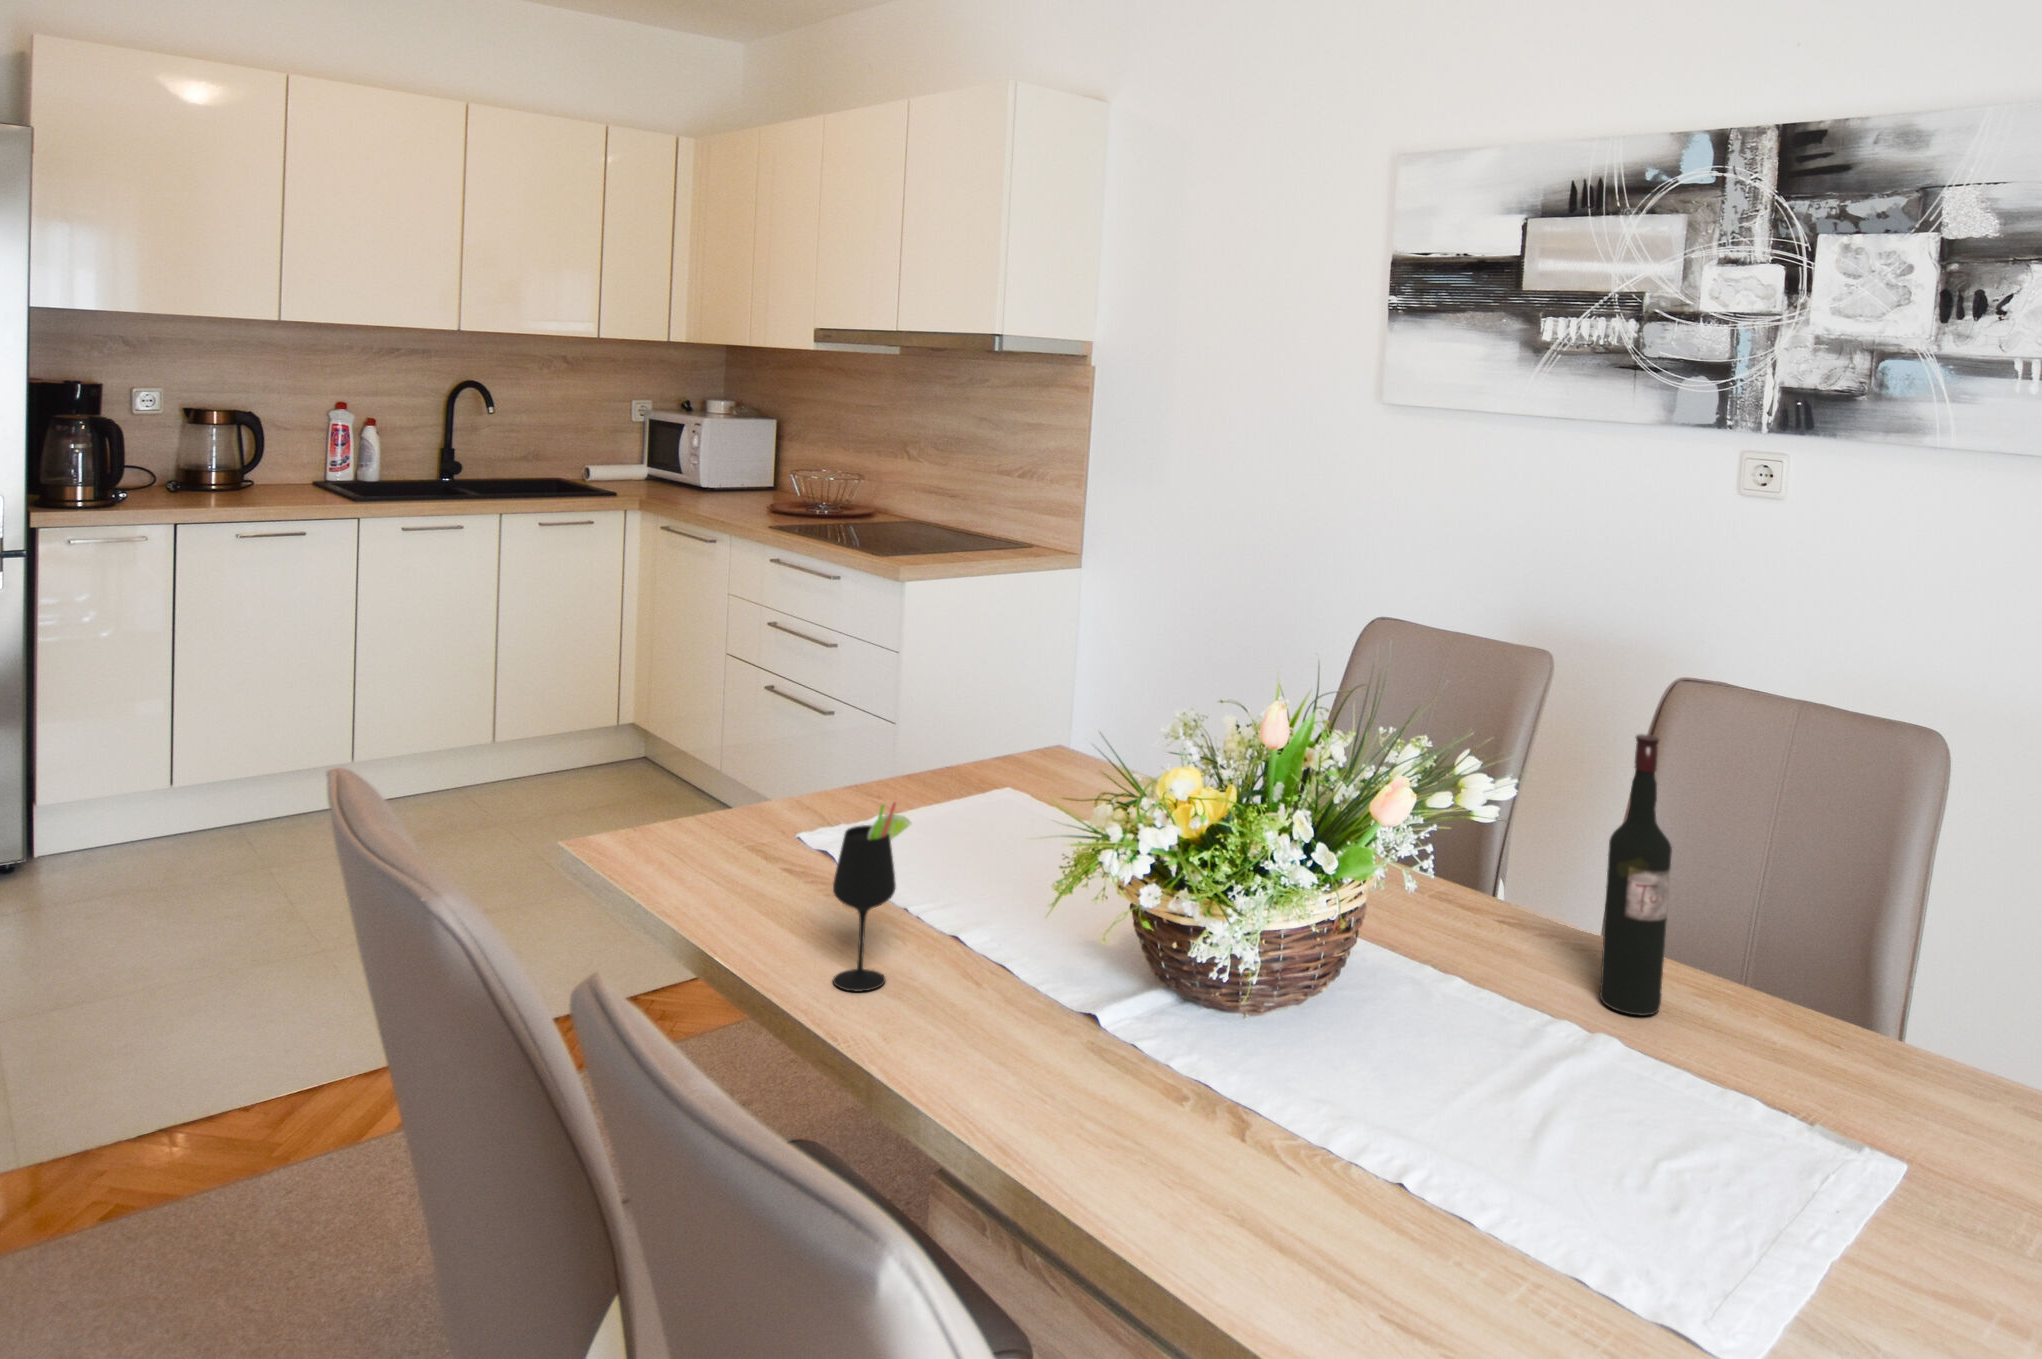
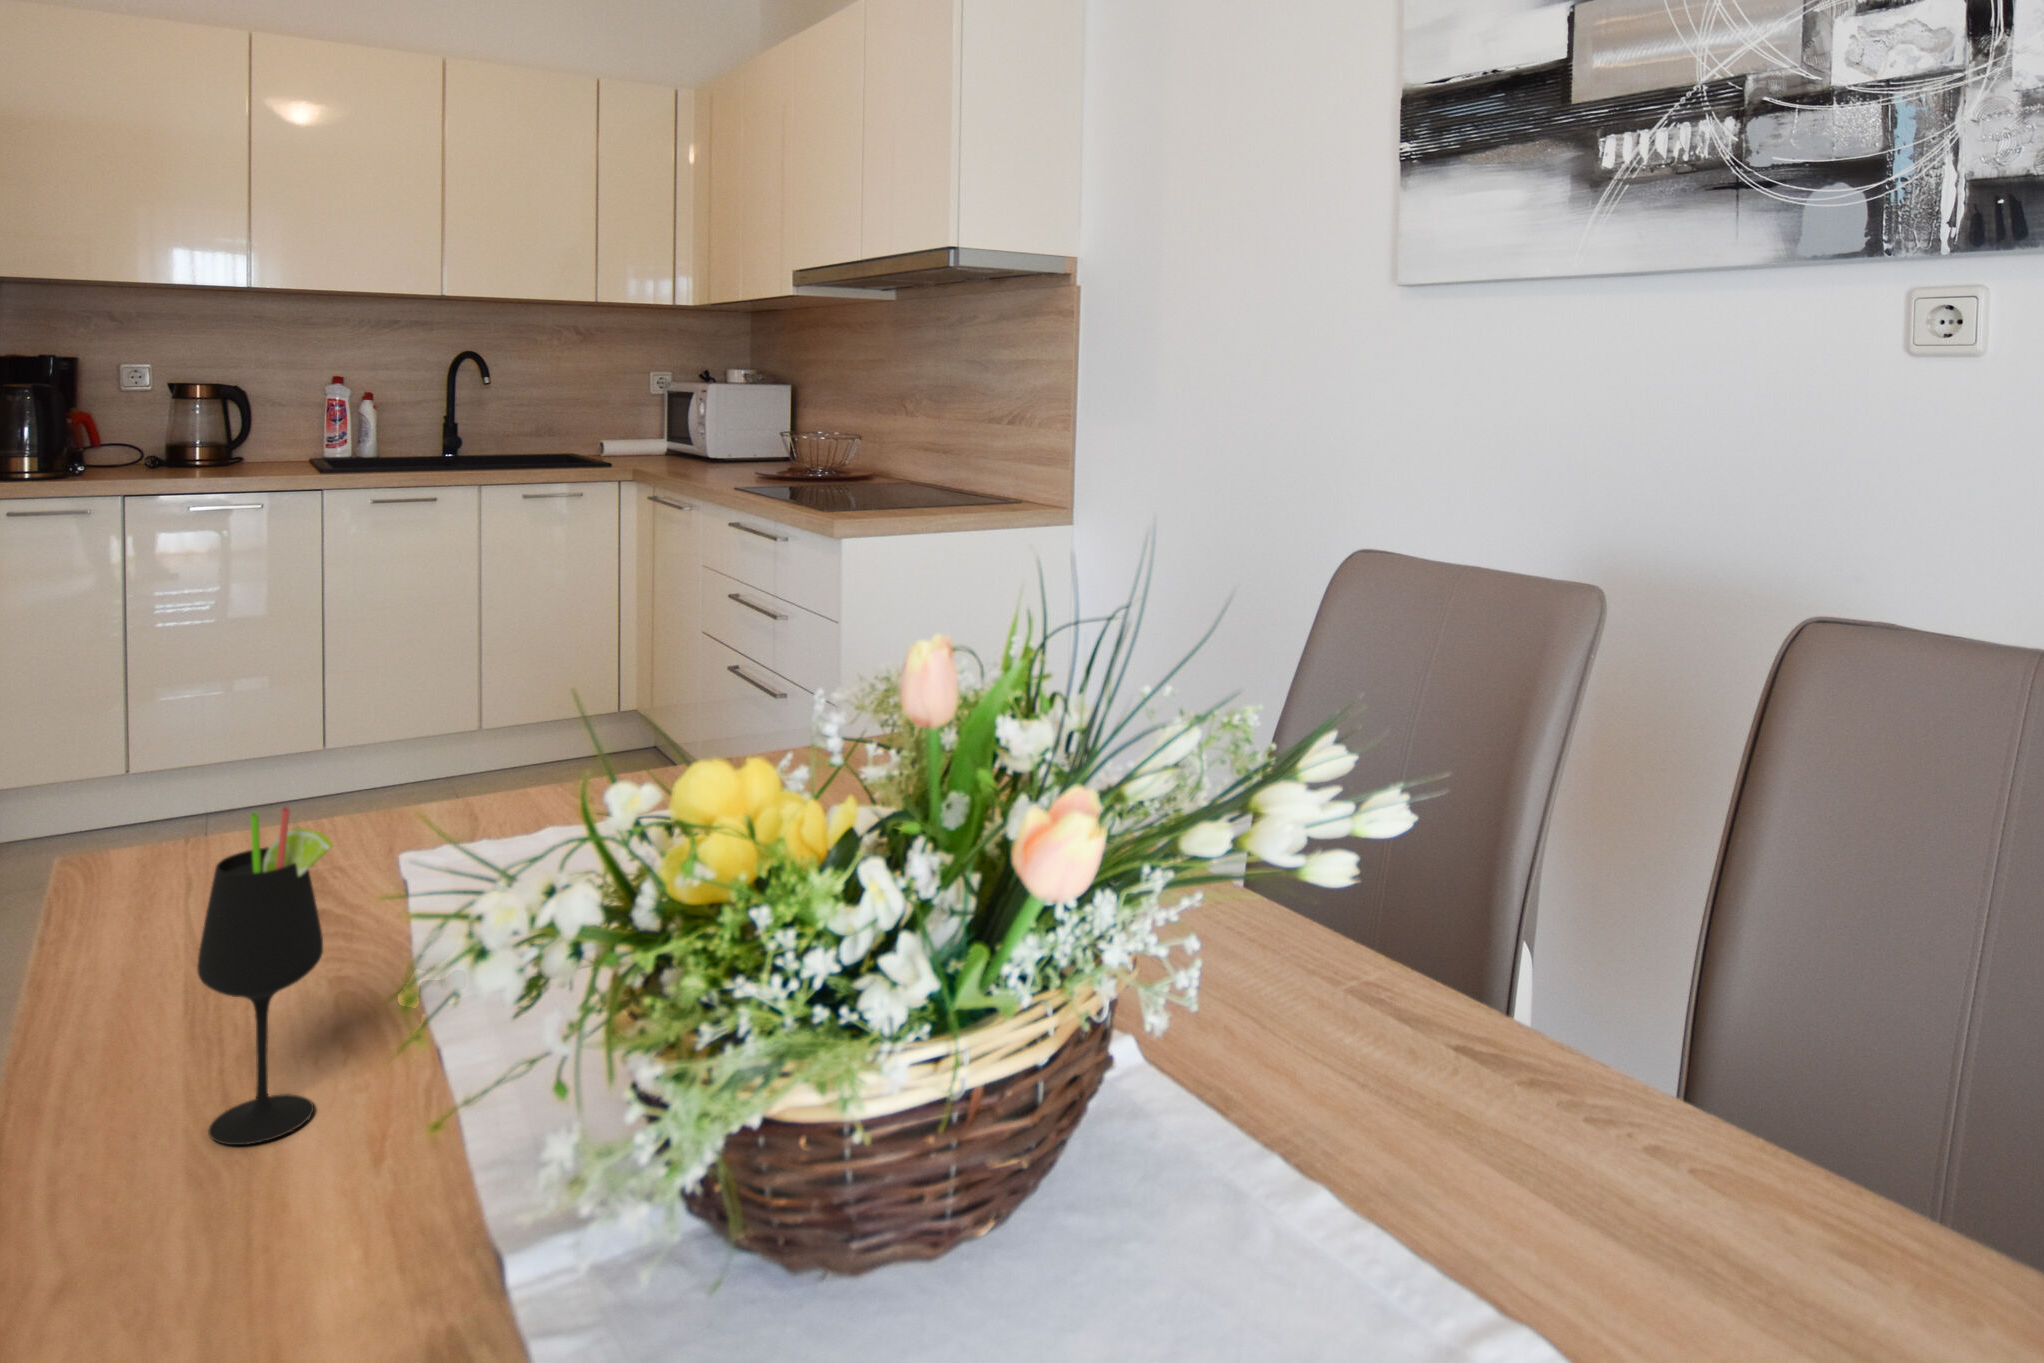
wine bottle: present [1600,734,1672,1016] -> none [1639,686,1779,1256]

